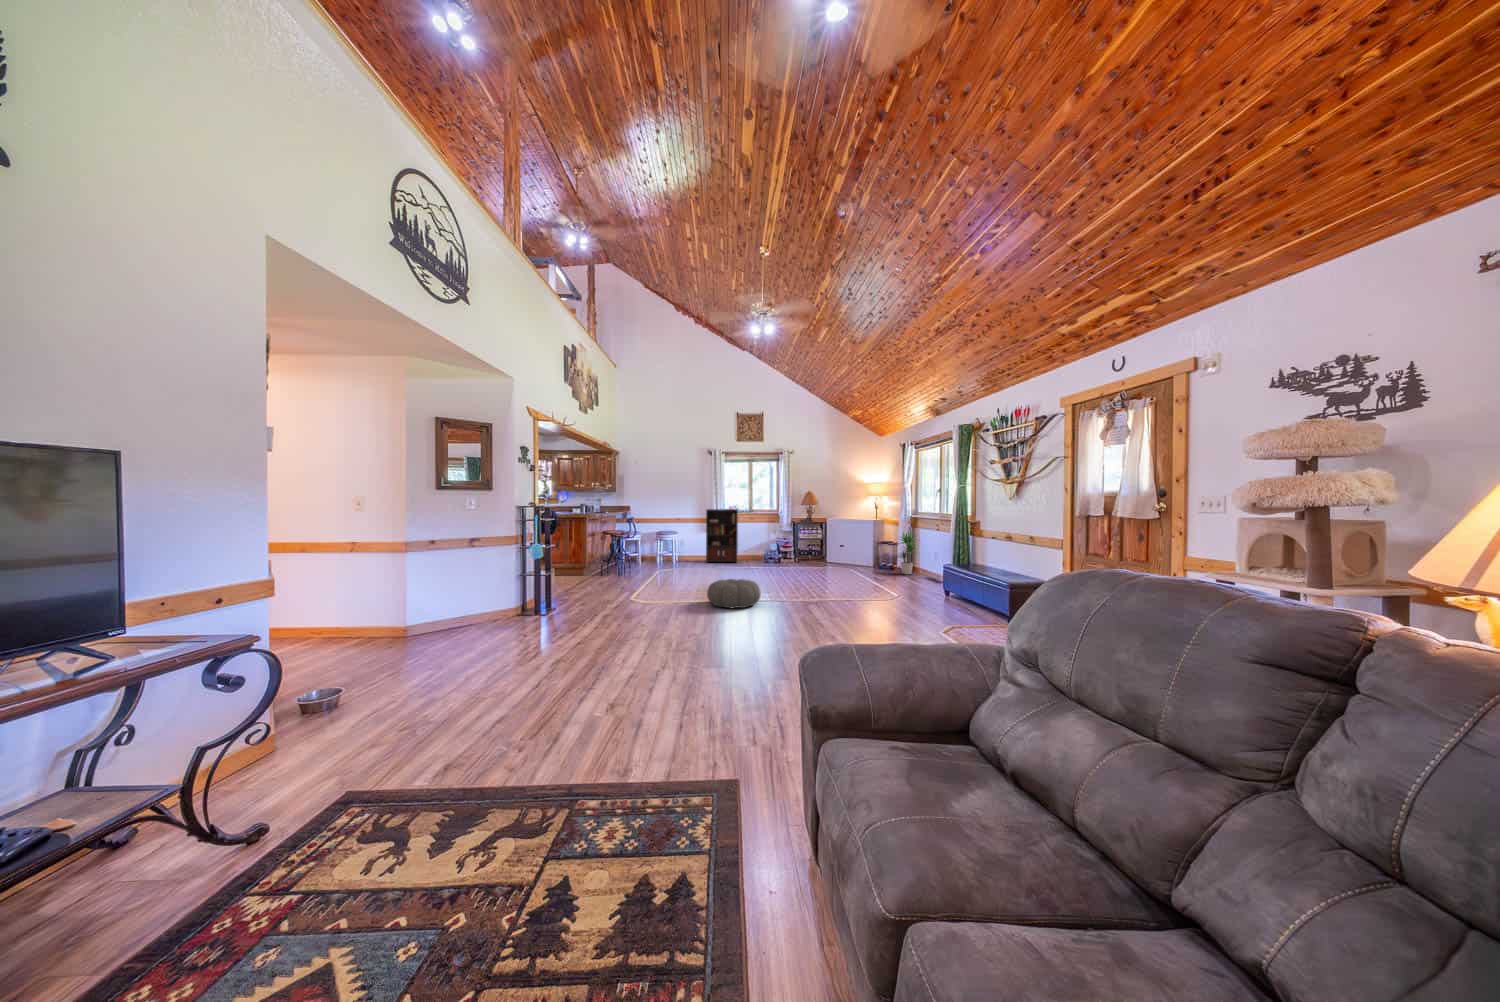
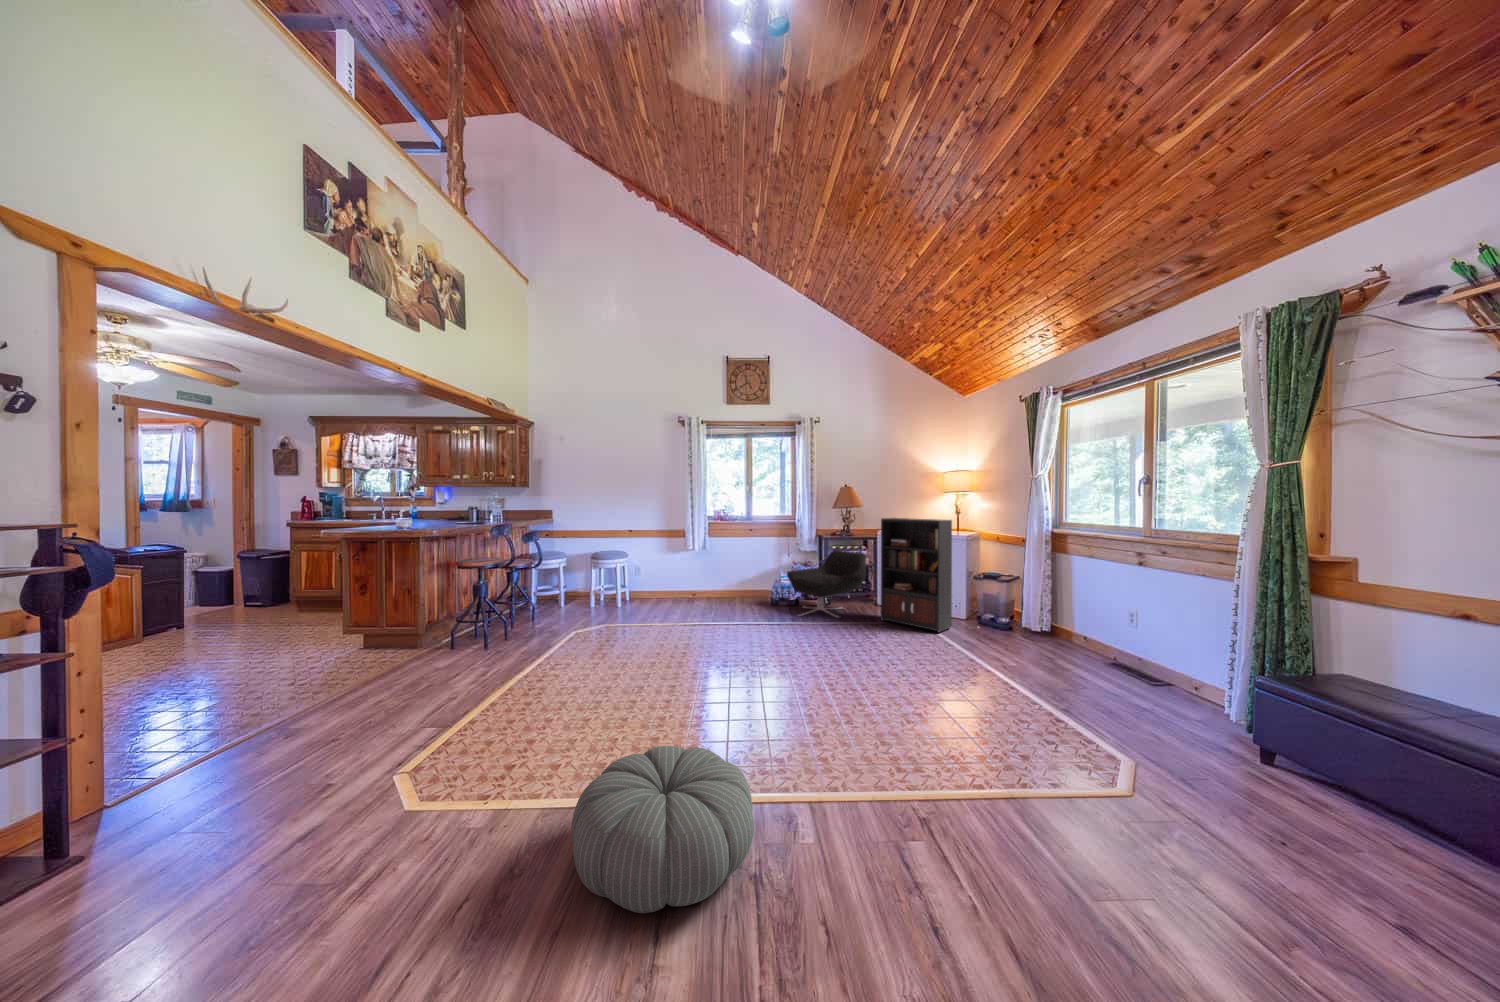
bookcase: present [706,509,738,562] -> present [881,518,952,632]
lounge chair: none [773,529,819,566] -> present [787,550,866,617]
potted plant: present [899,531,916,574] -> none [1025,559,1089,650]

